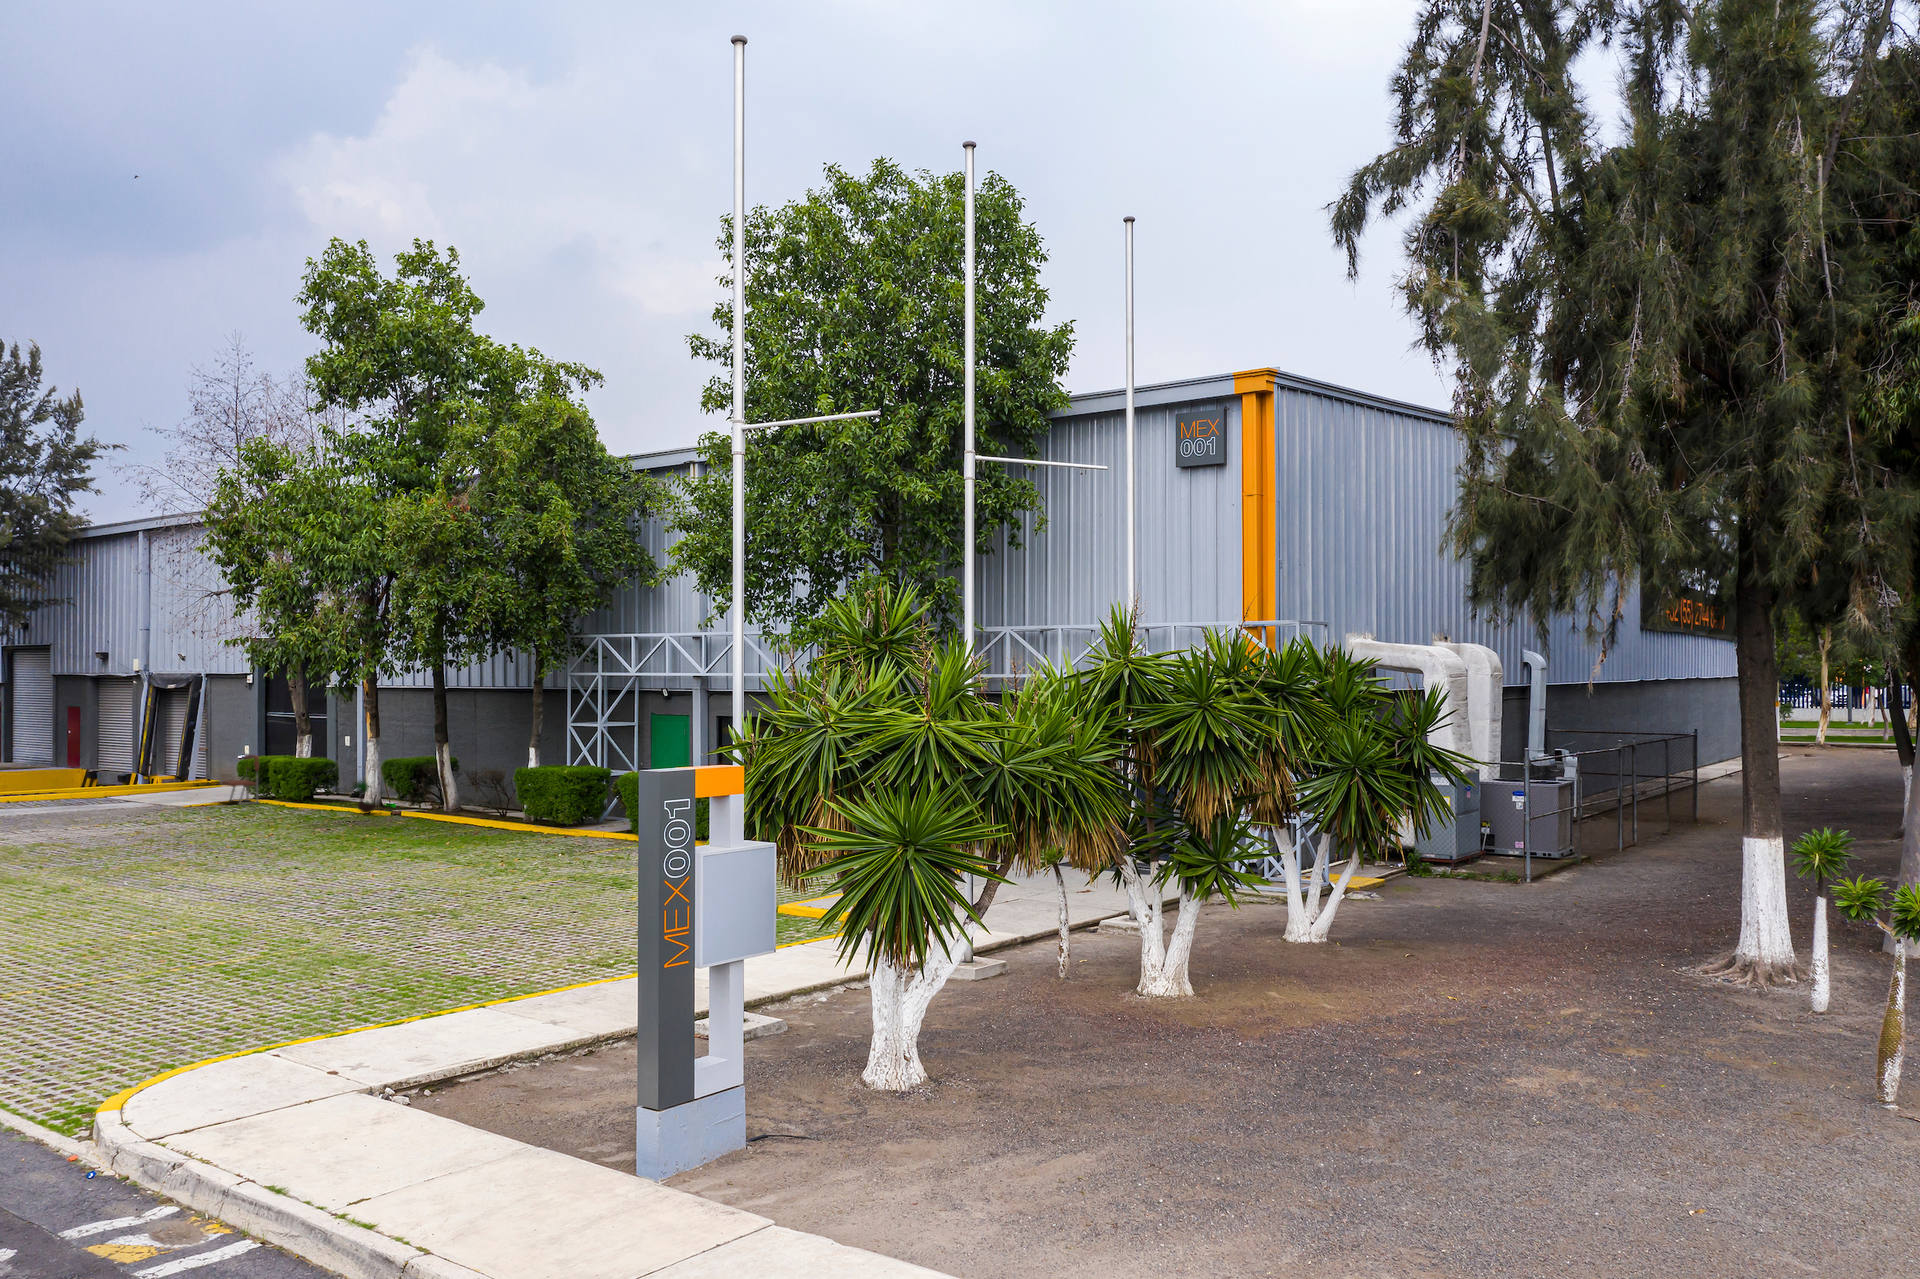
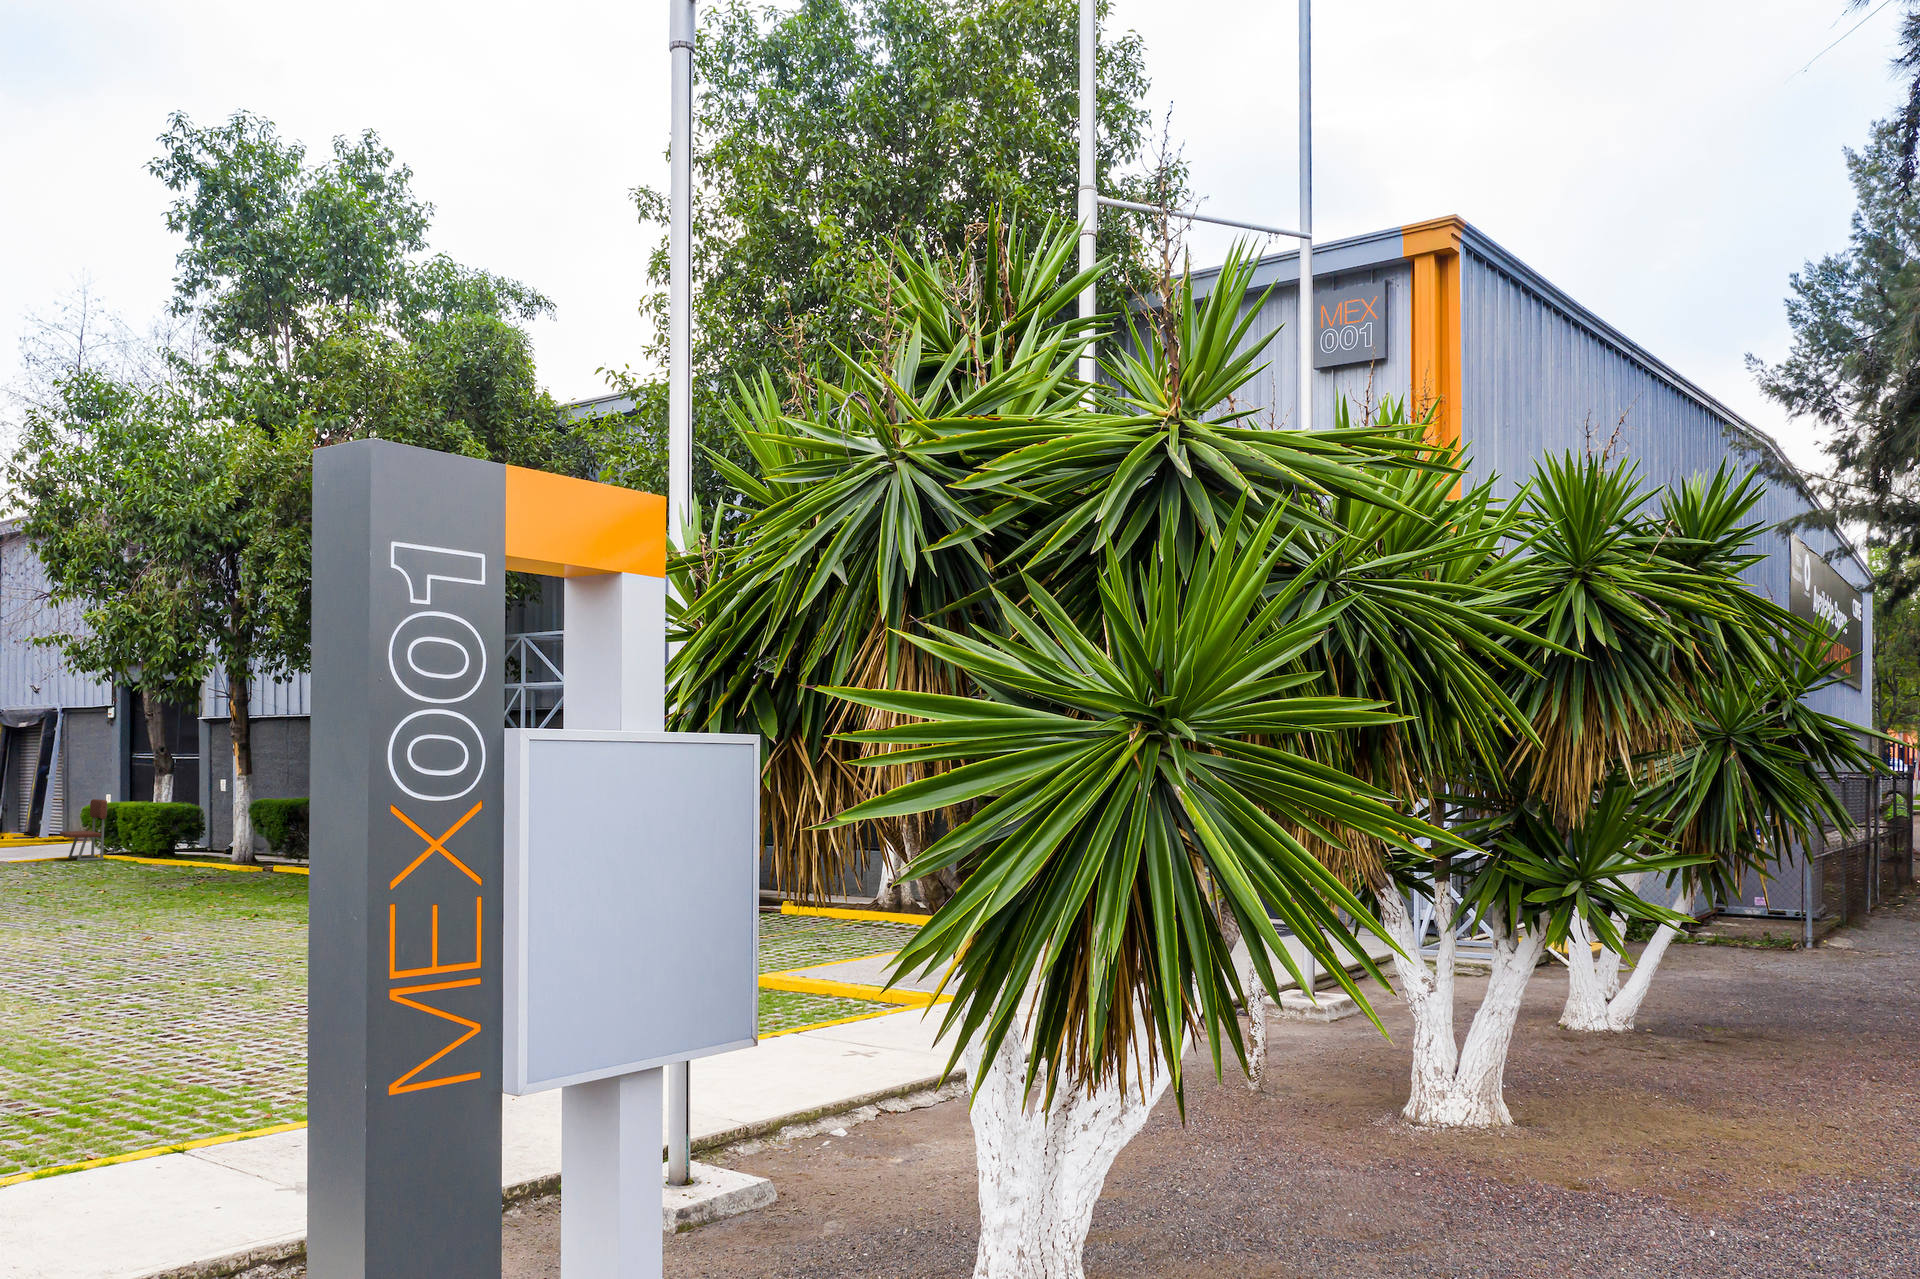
potted tree: present [352,781,375,813] -> none [210,822,242,870]

